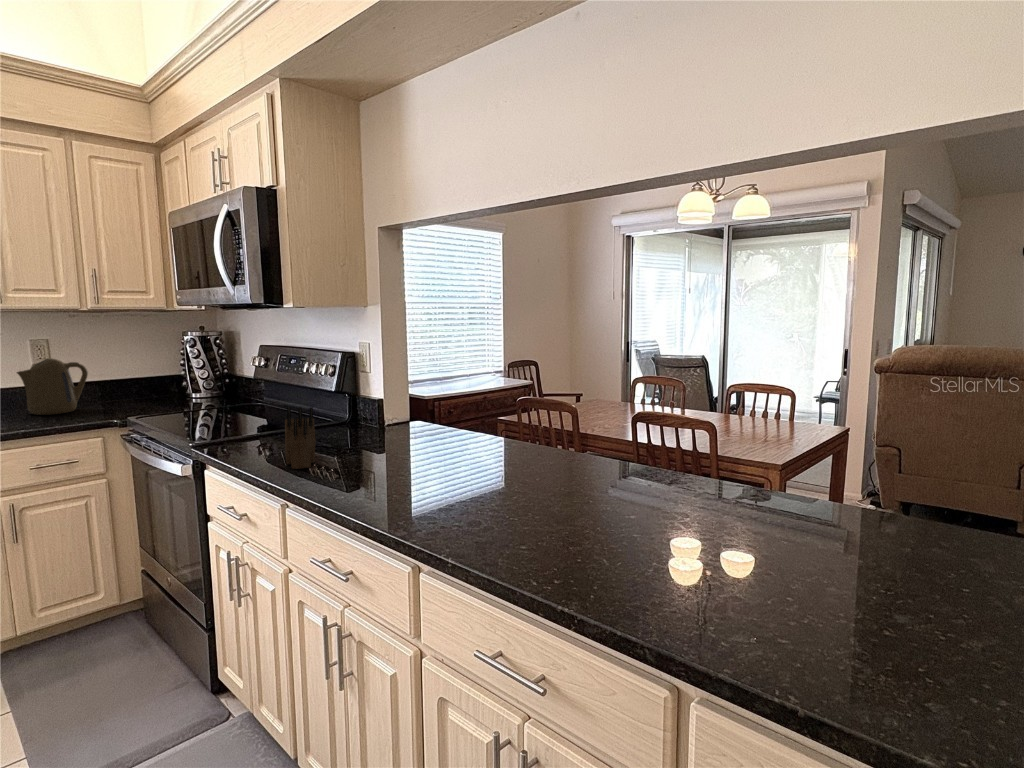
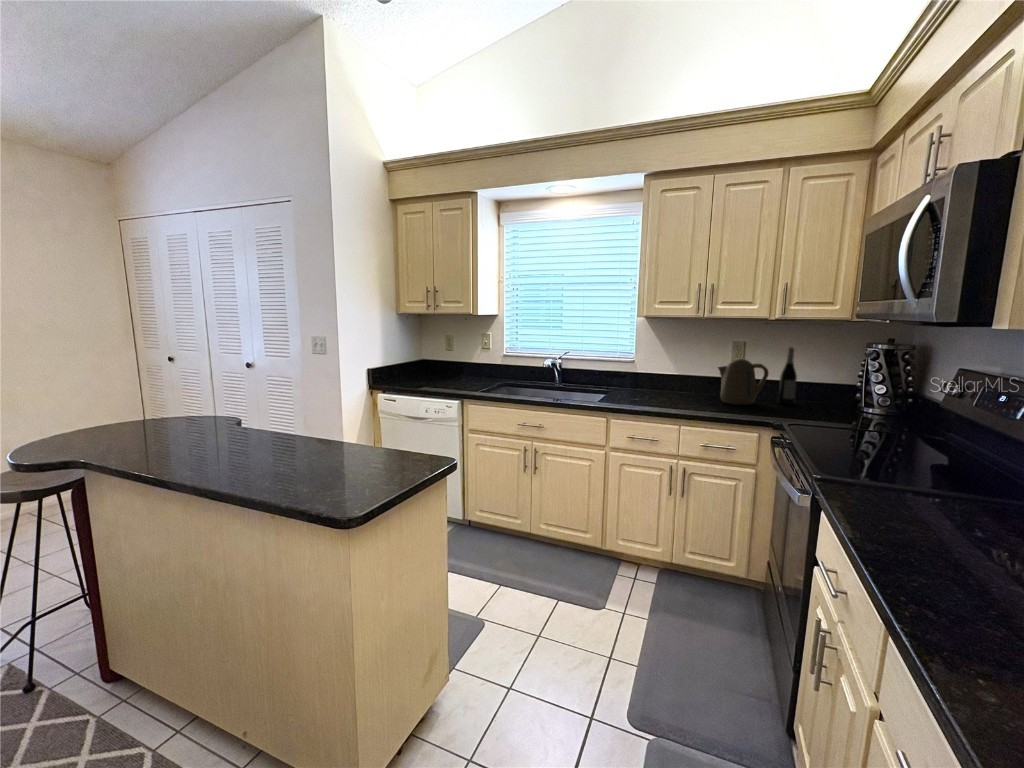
wine bottle: none [99,341,120,404] -> present [778,347,797,405]
knife block: present [285,407,315,469] -> none [900,458,965,555]

